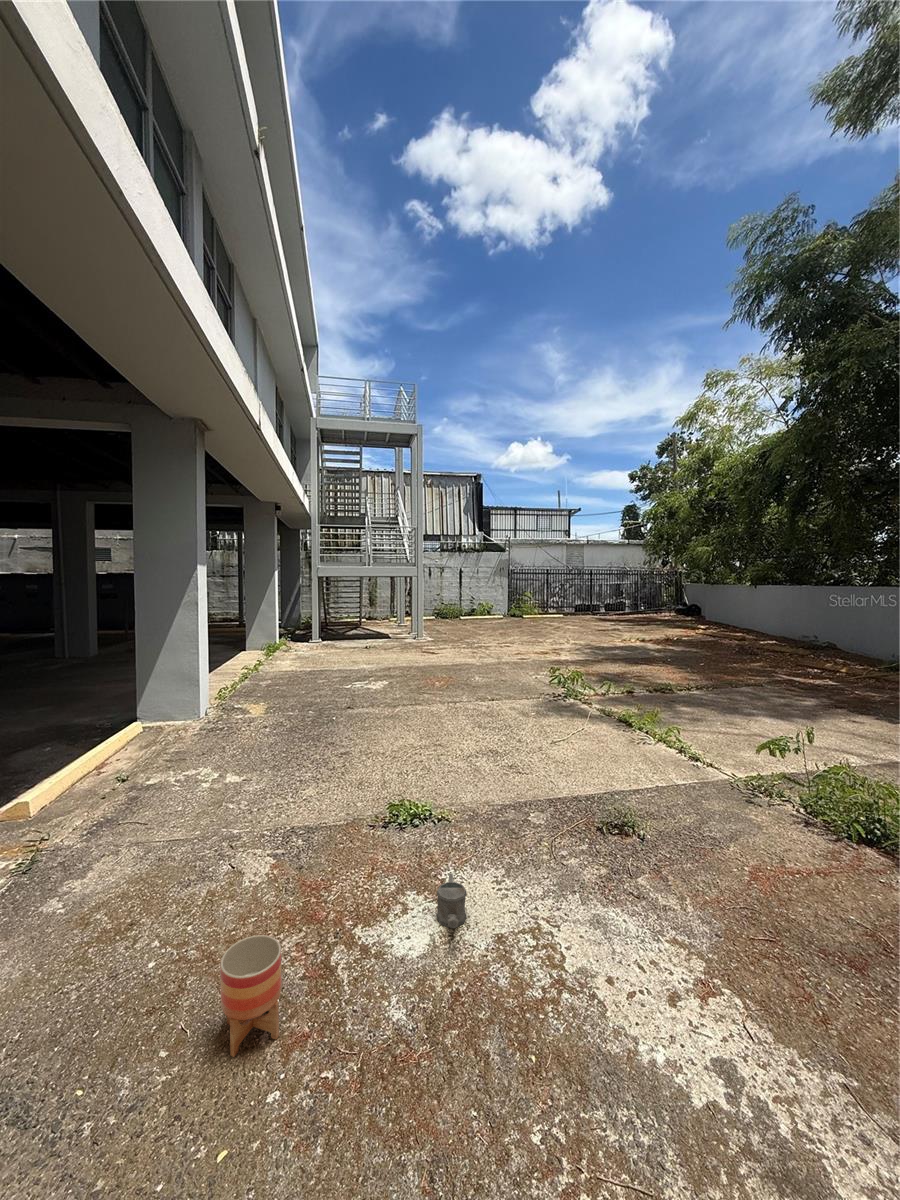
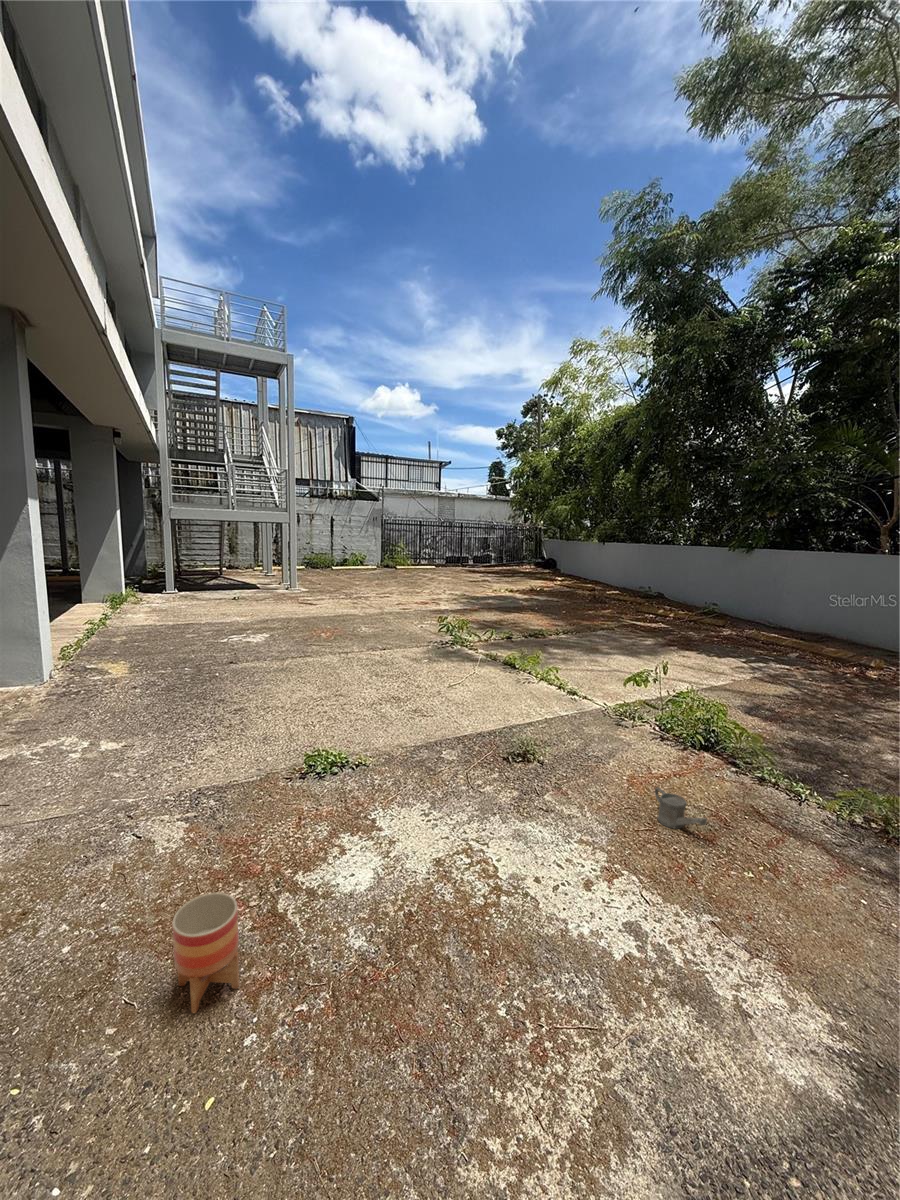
watering can: present [437,874,467,928] -> present [655,788,707,829]

